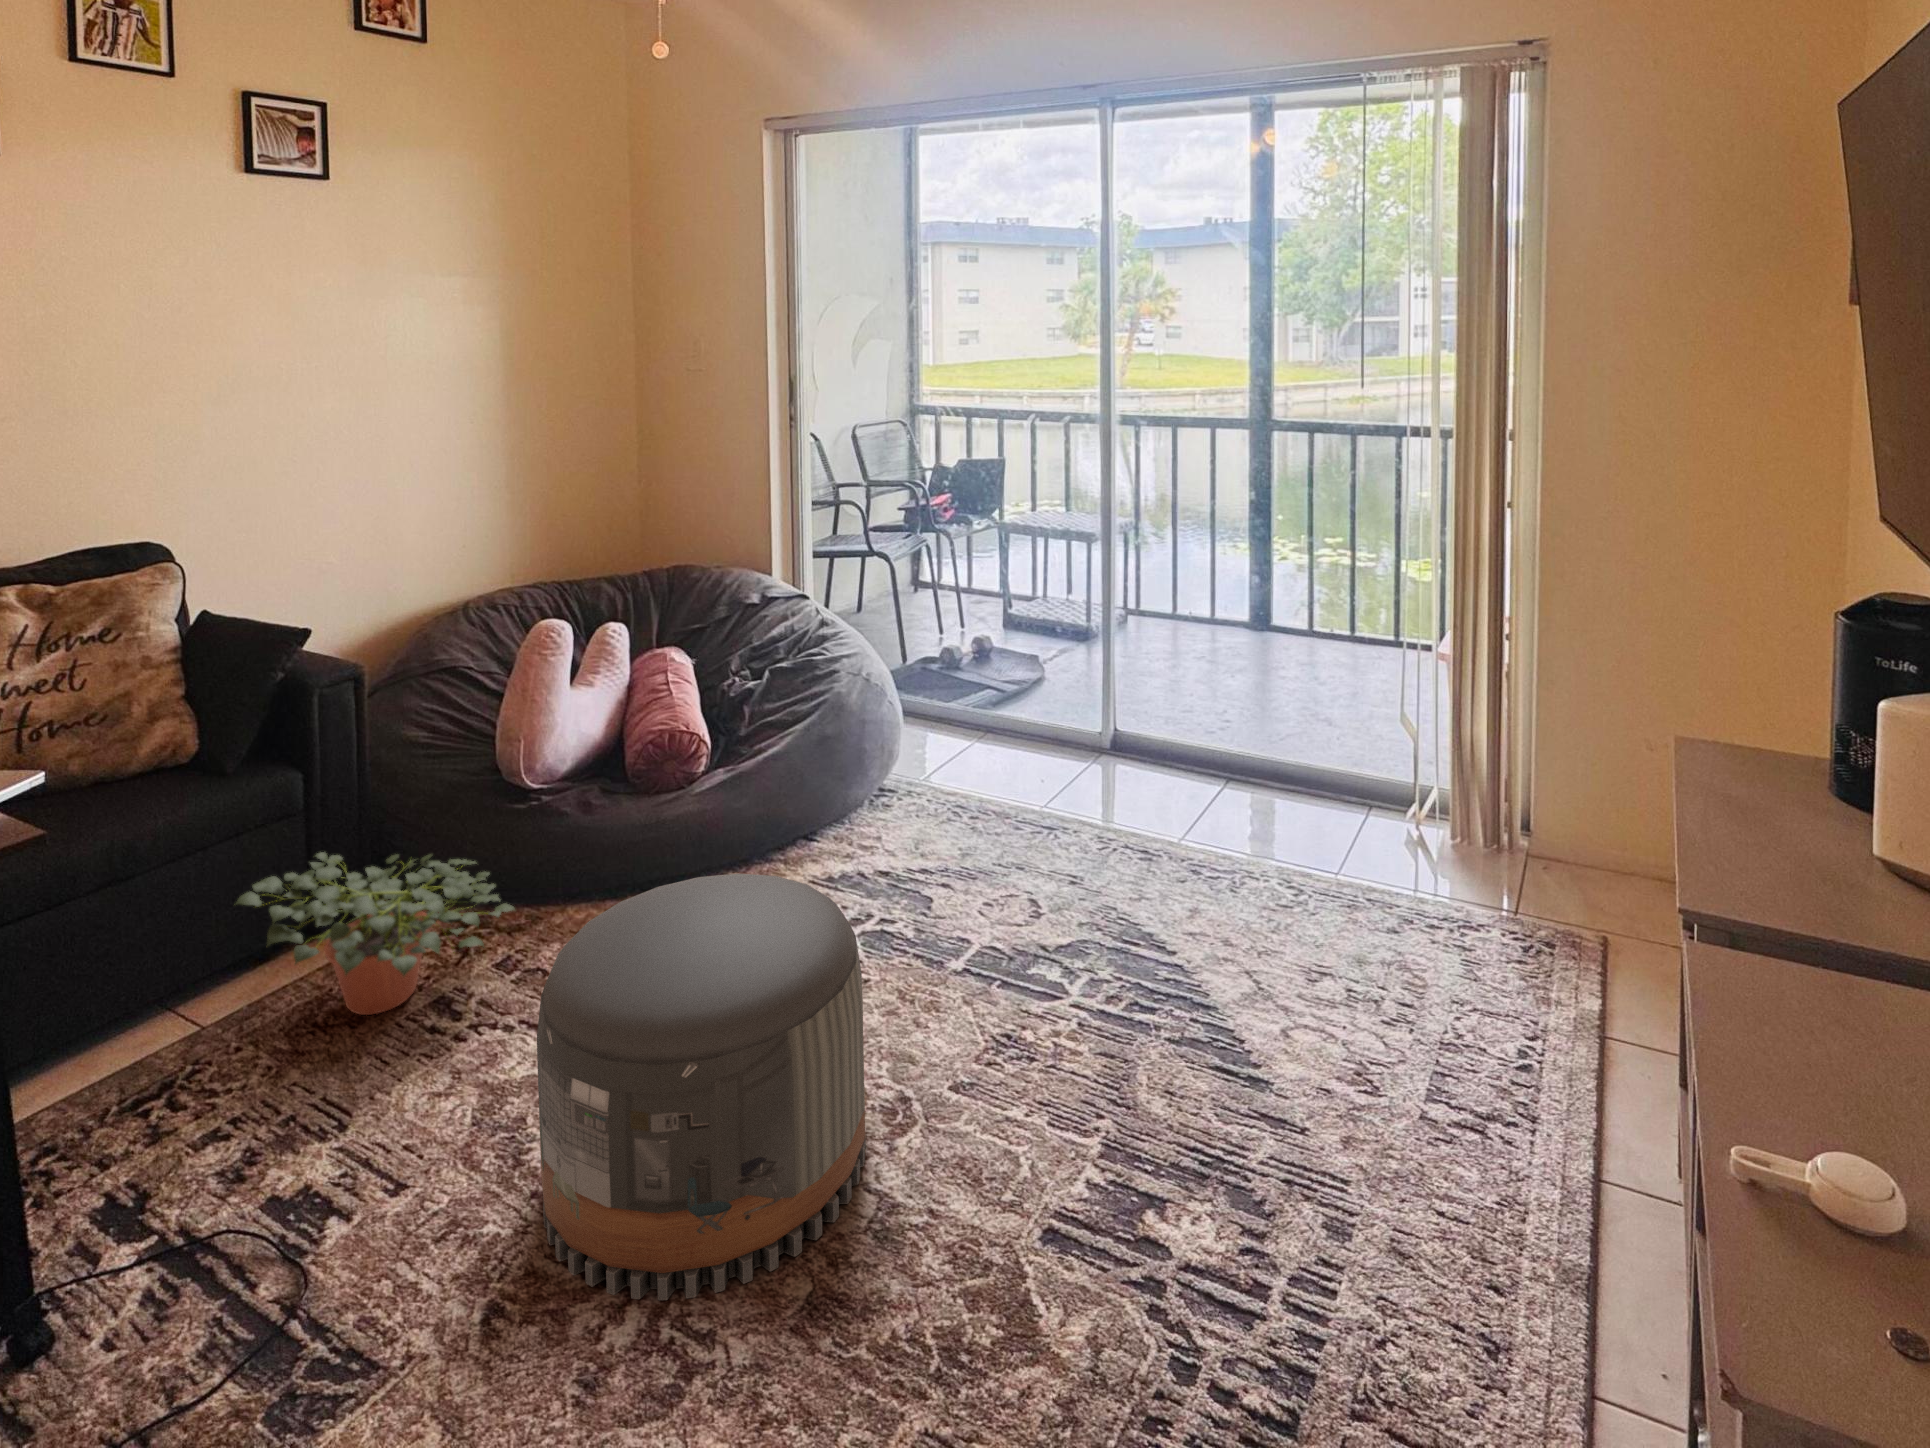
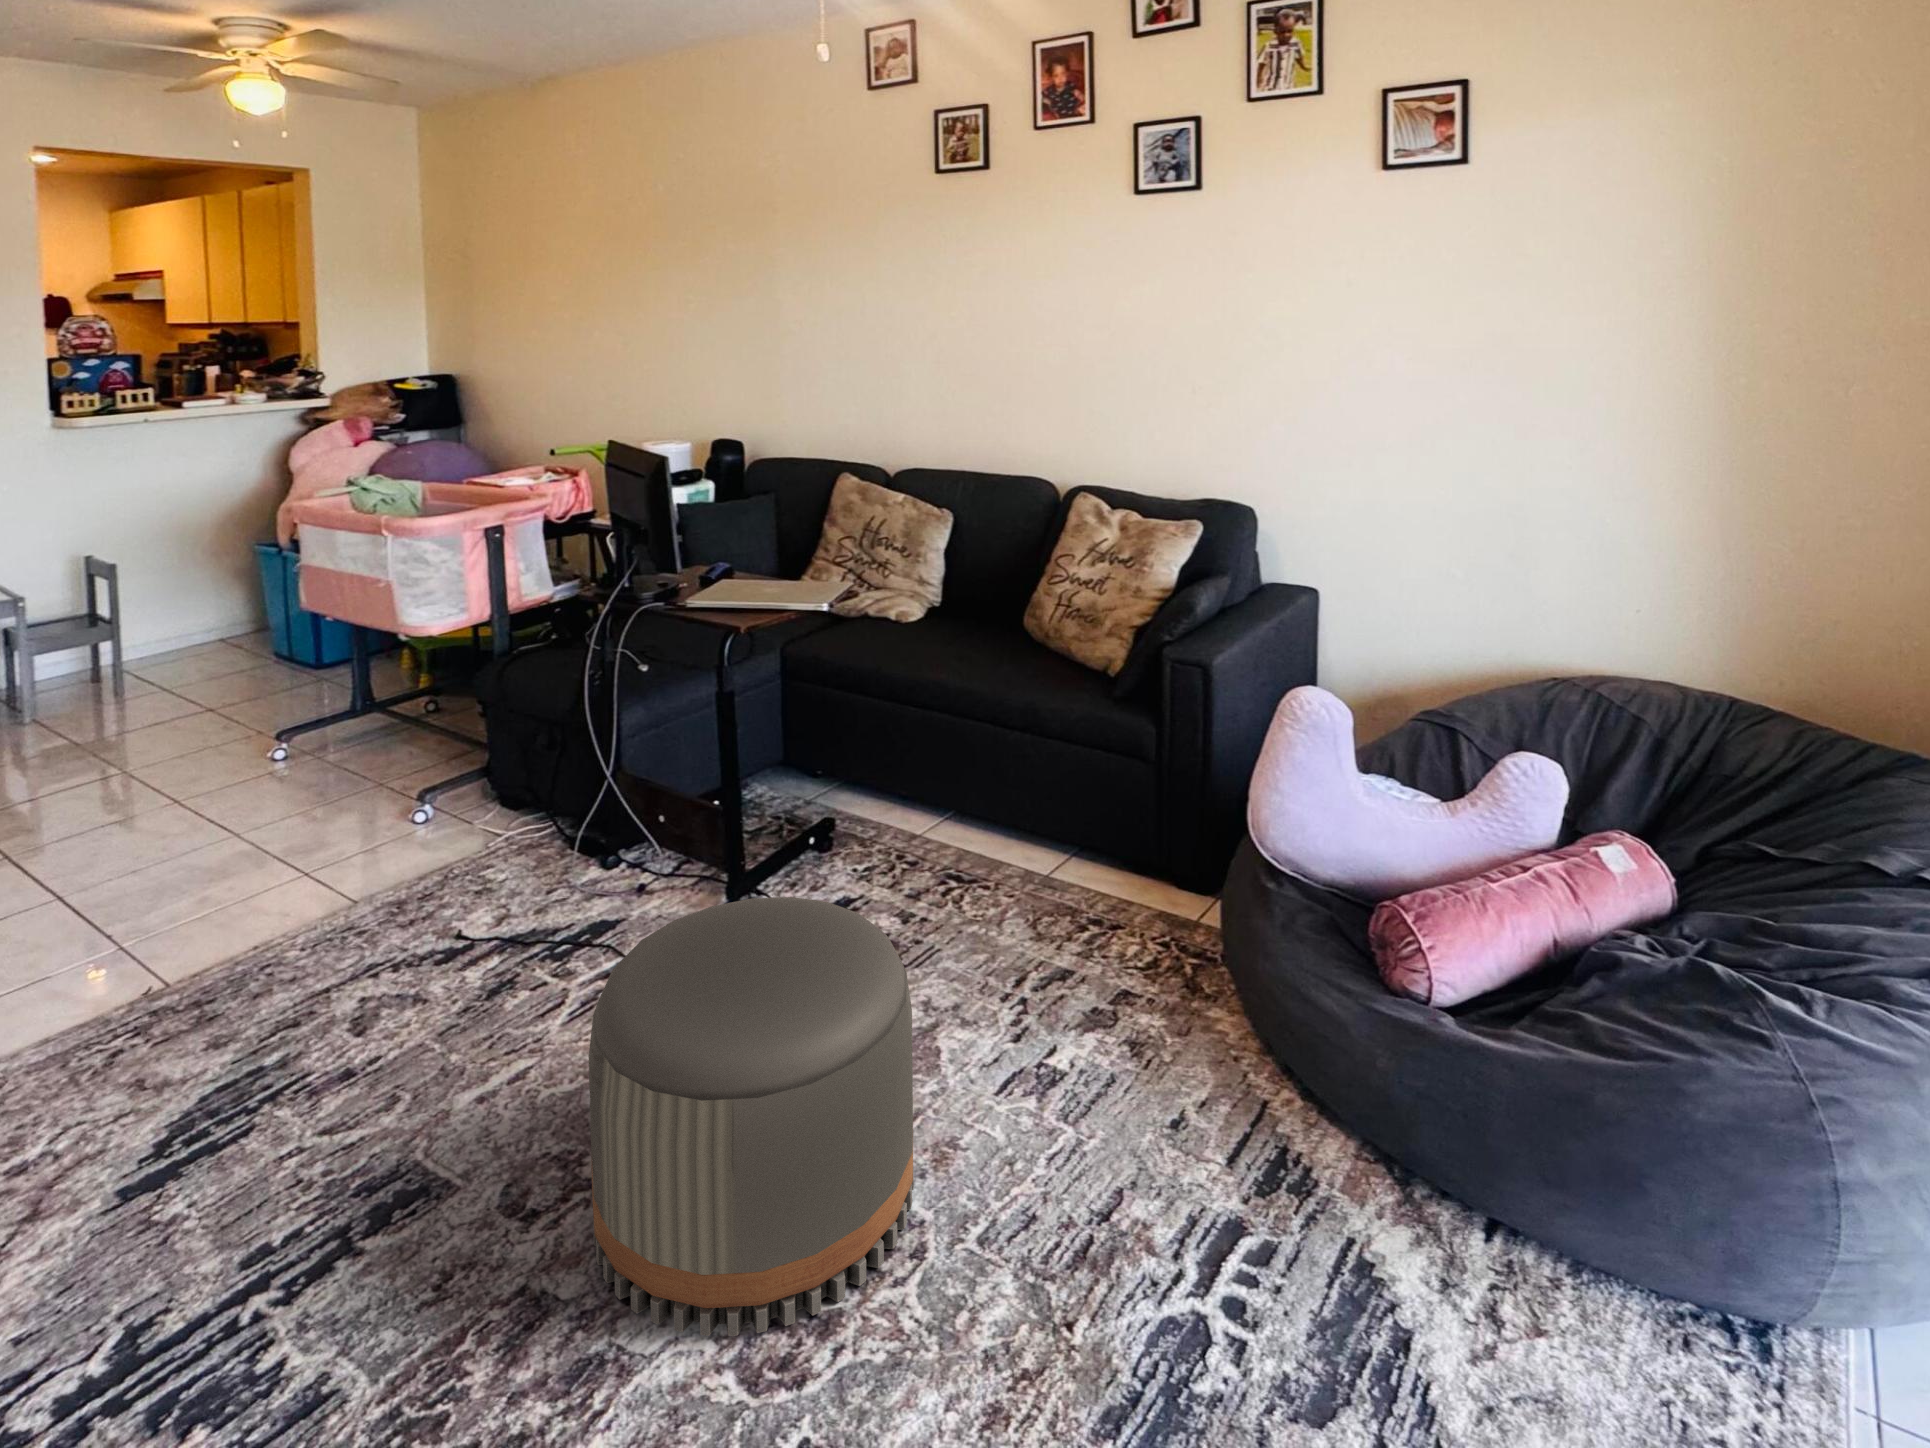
potted plant: present [236,852,515,1015] -> none [965,777,1191,946]

